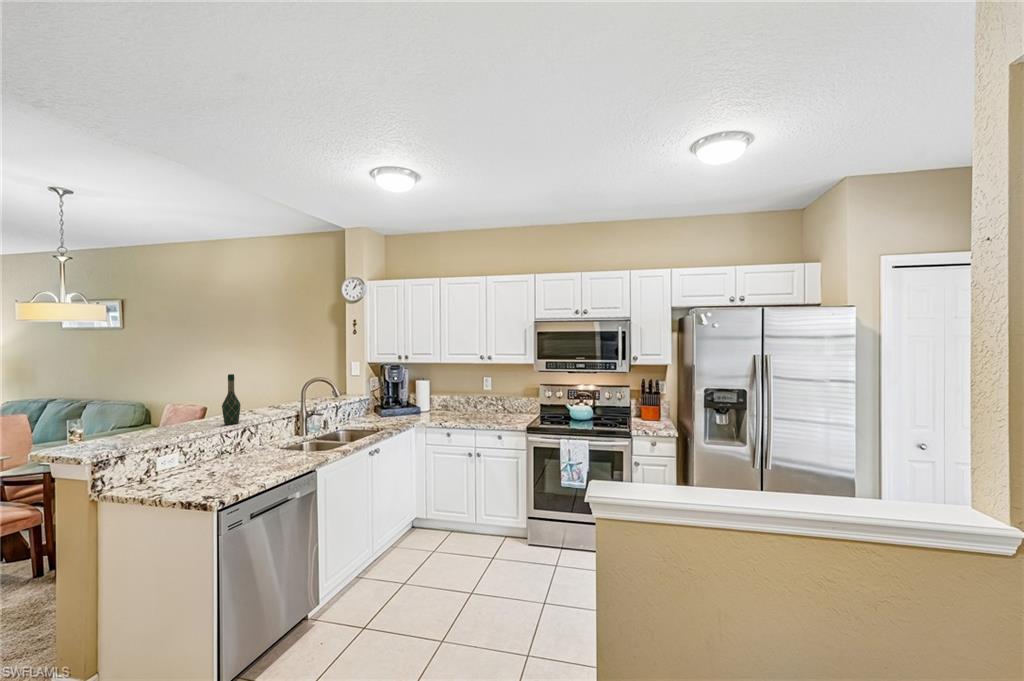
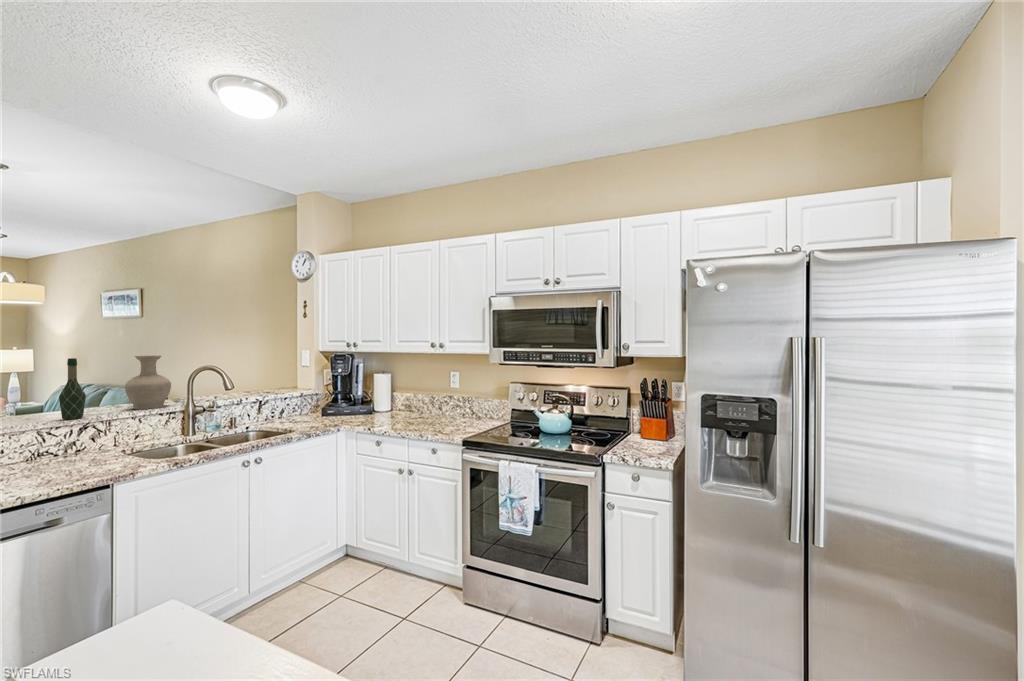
vase: none [247,370,281,415] -> present [125,355,171,409]

